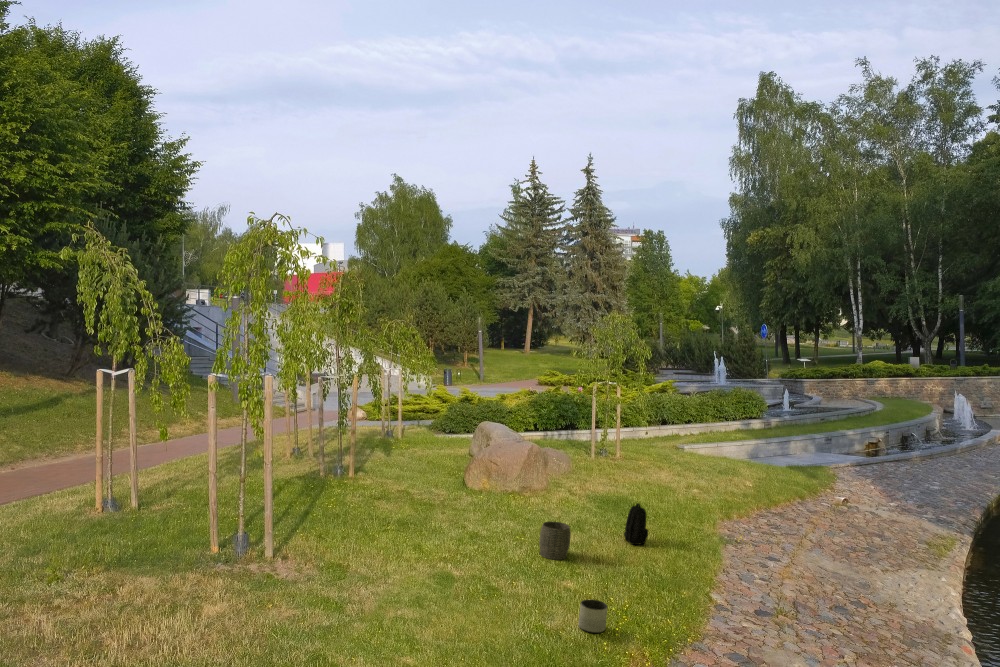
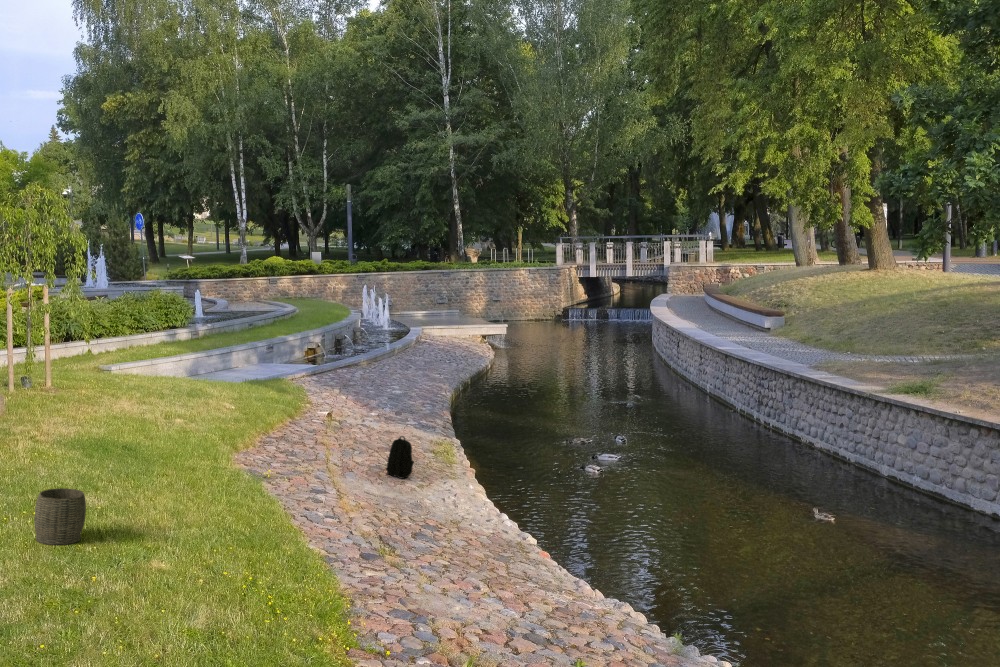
backpack: present [624,503,648,545] -> present [386,436,414,478]
planter: present [578,599,608,633] -> none [176,584,220,632]

